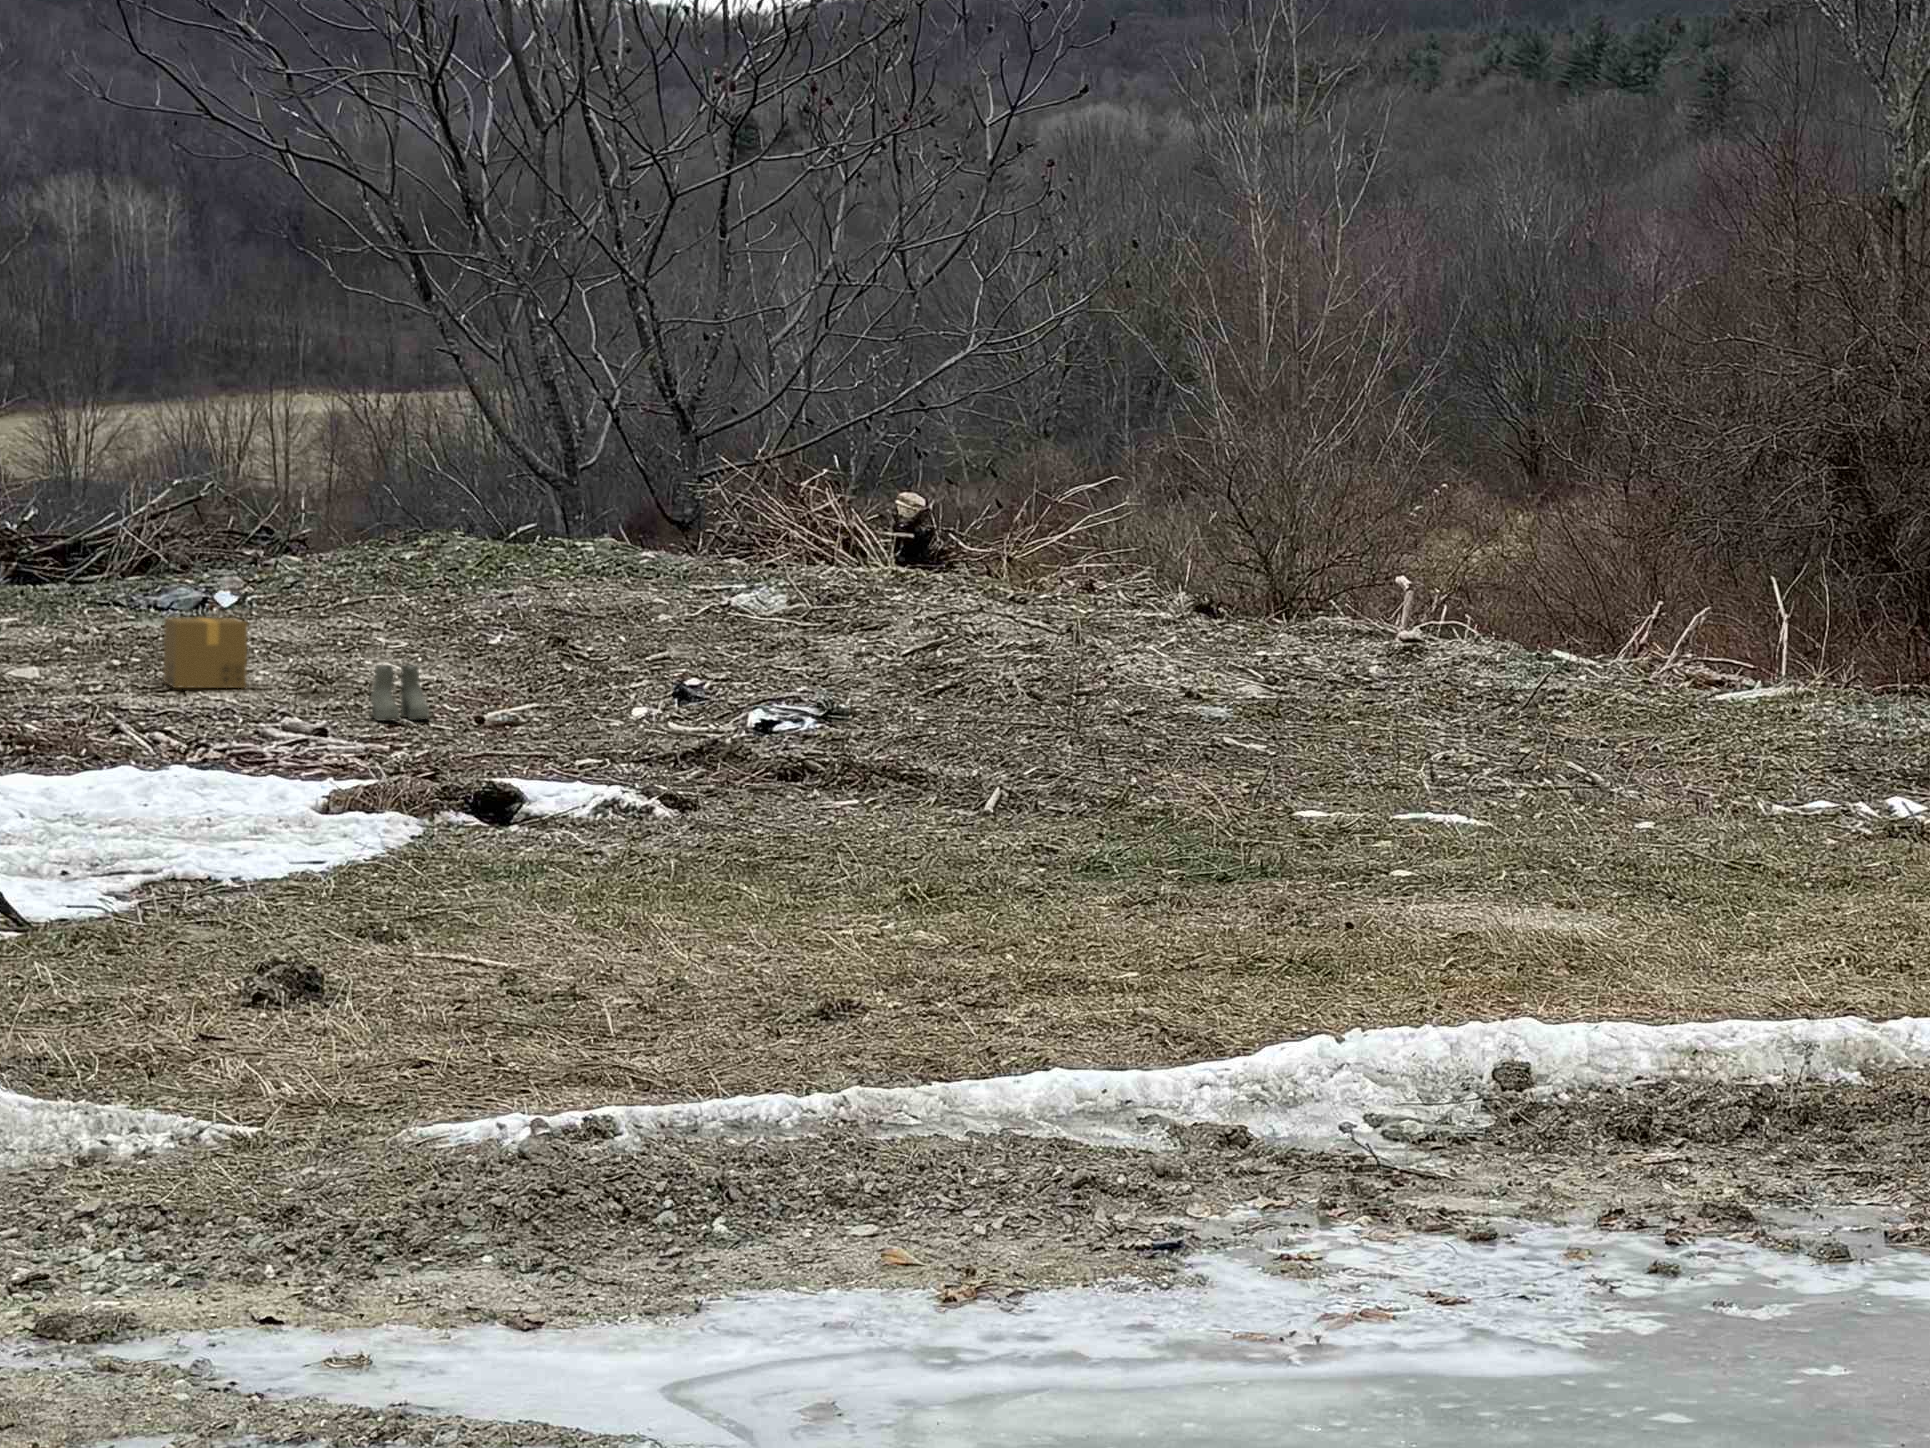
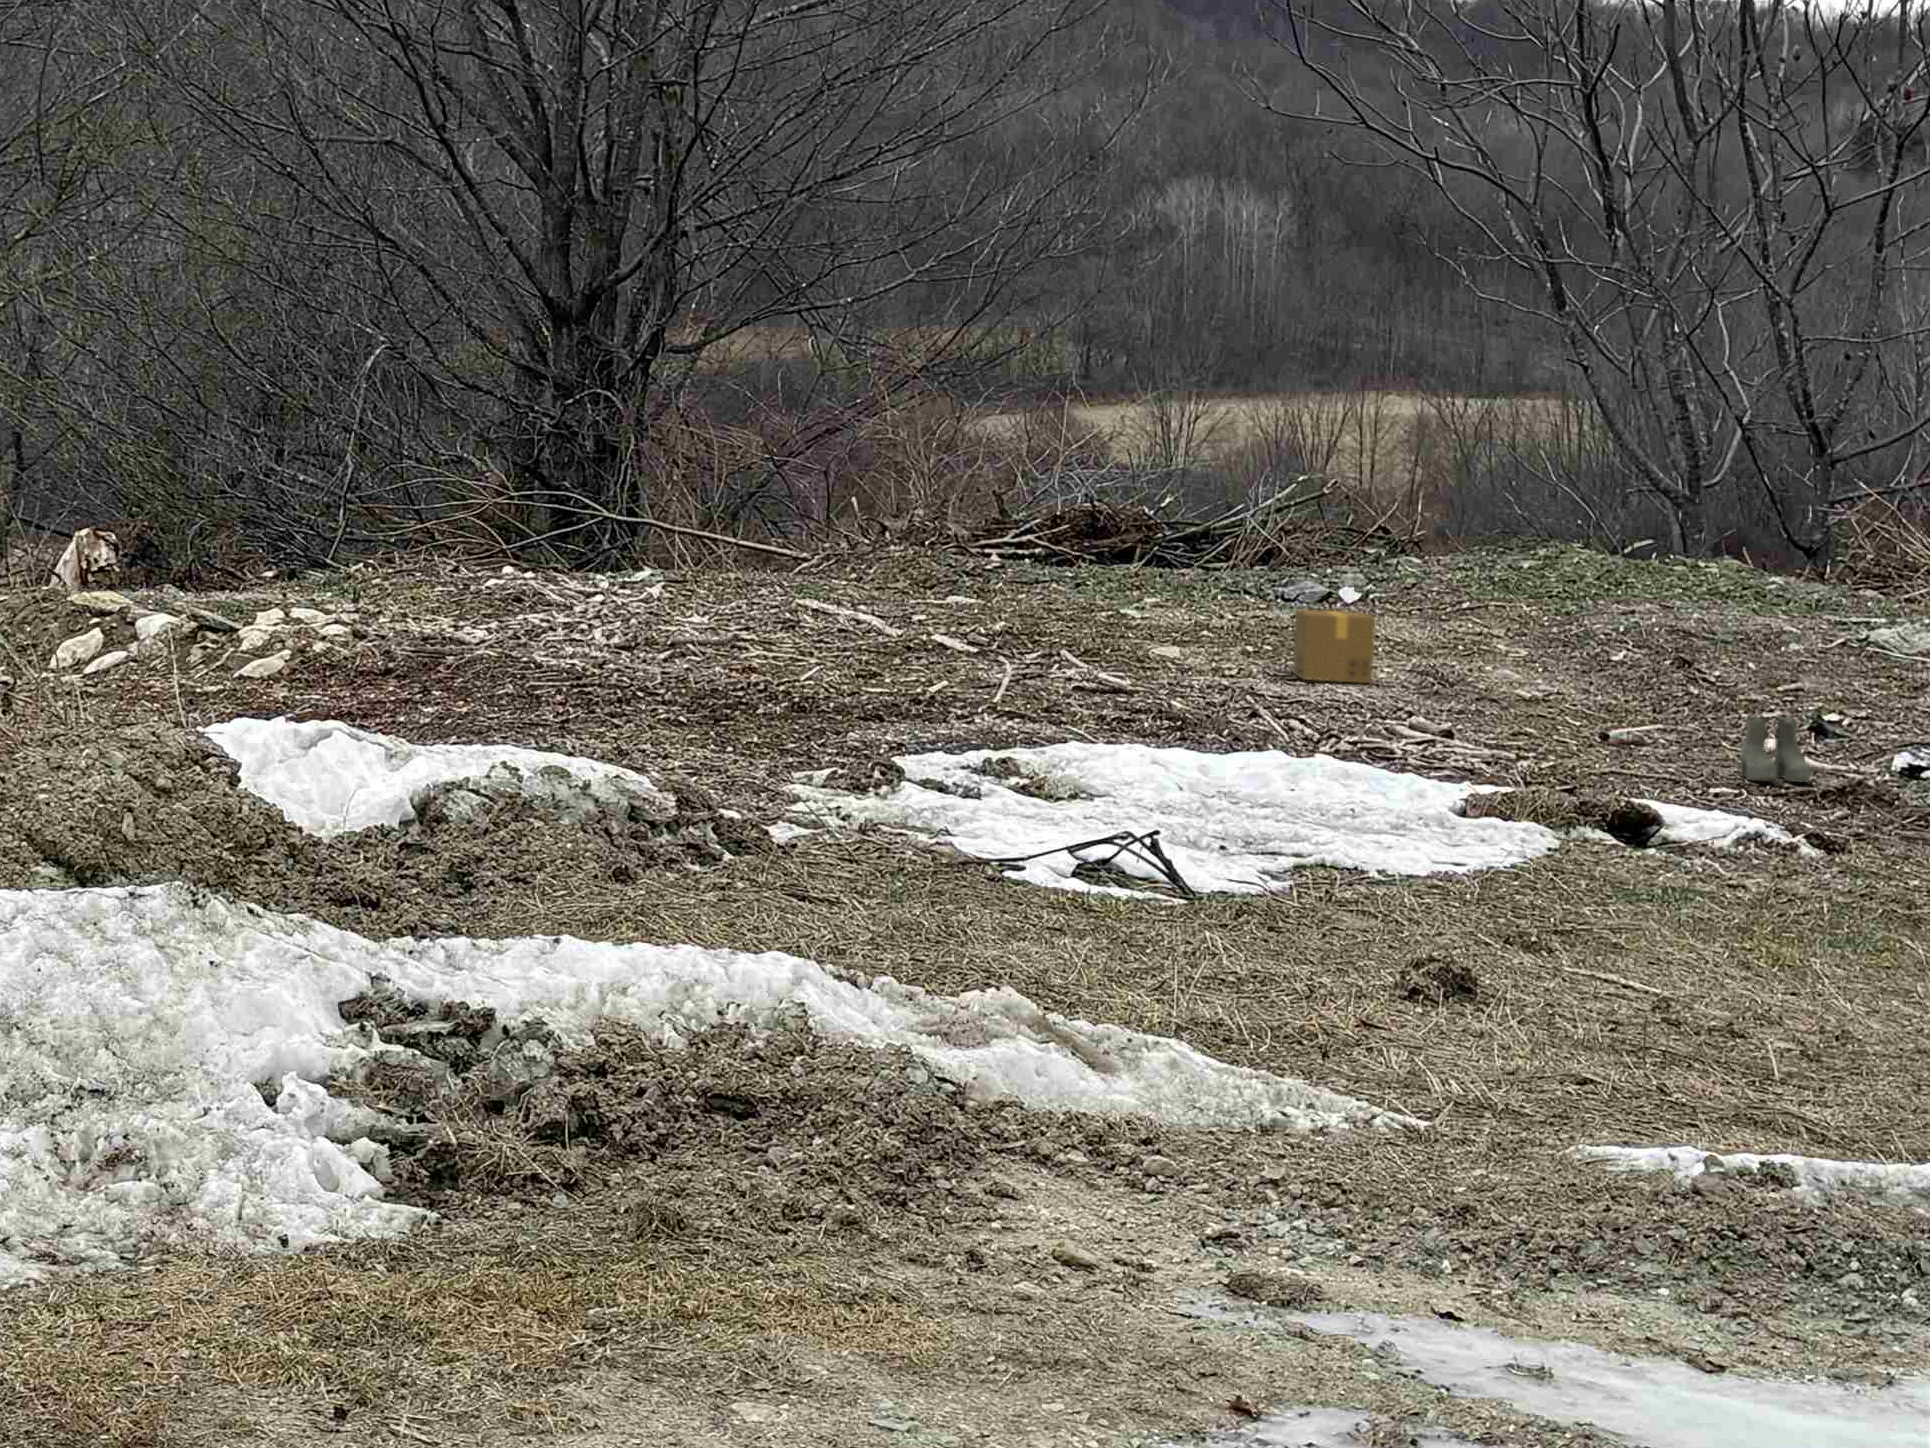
boots: present [371,665,429,721] -> present [1740,716,1811,782]

